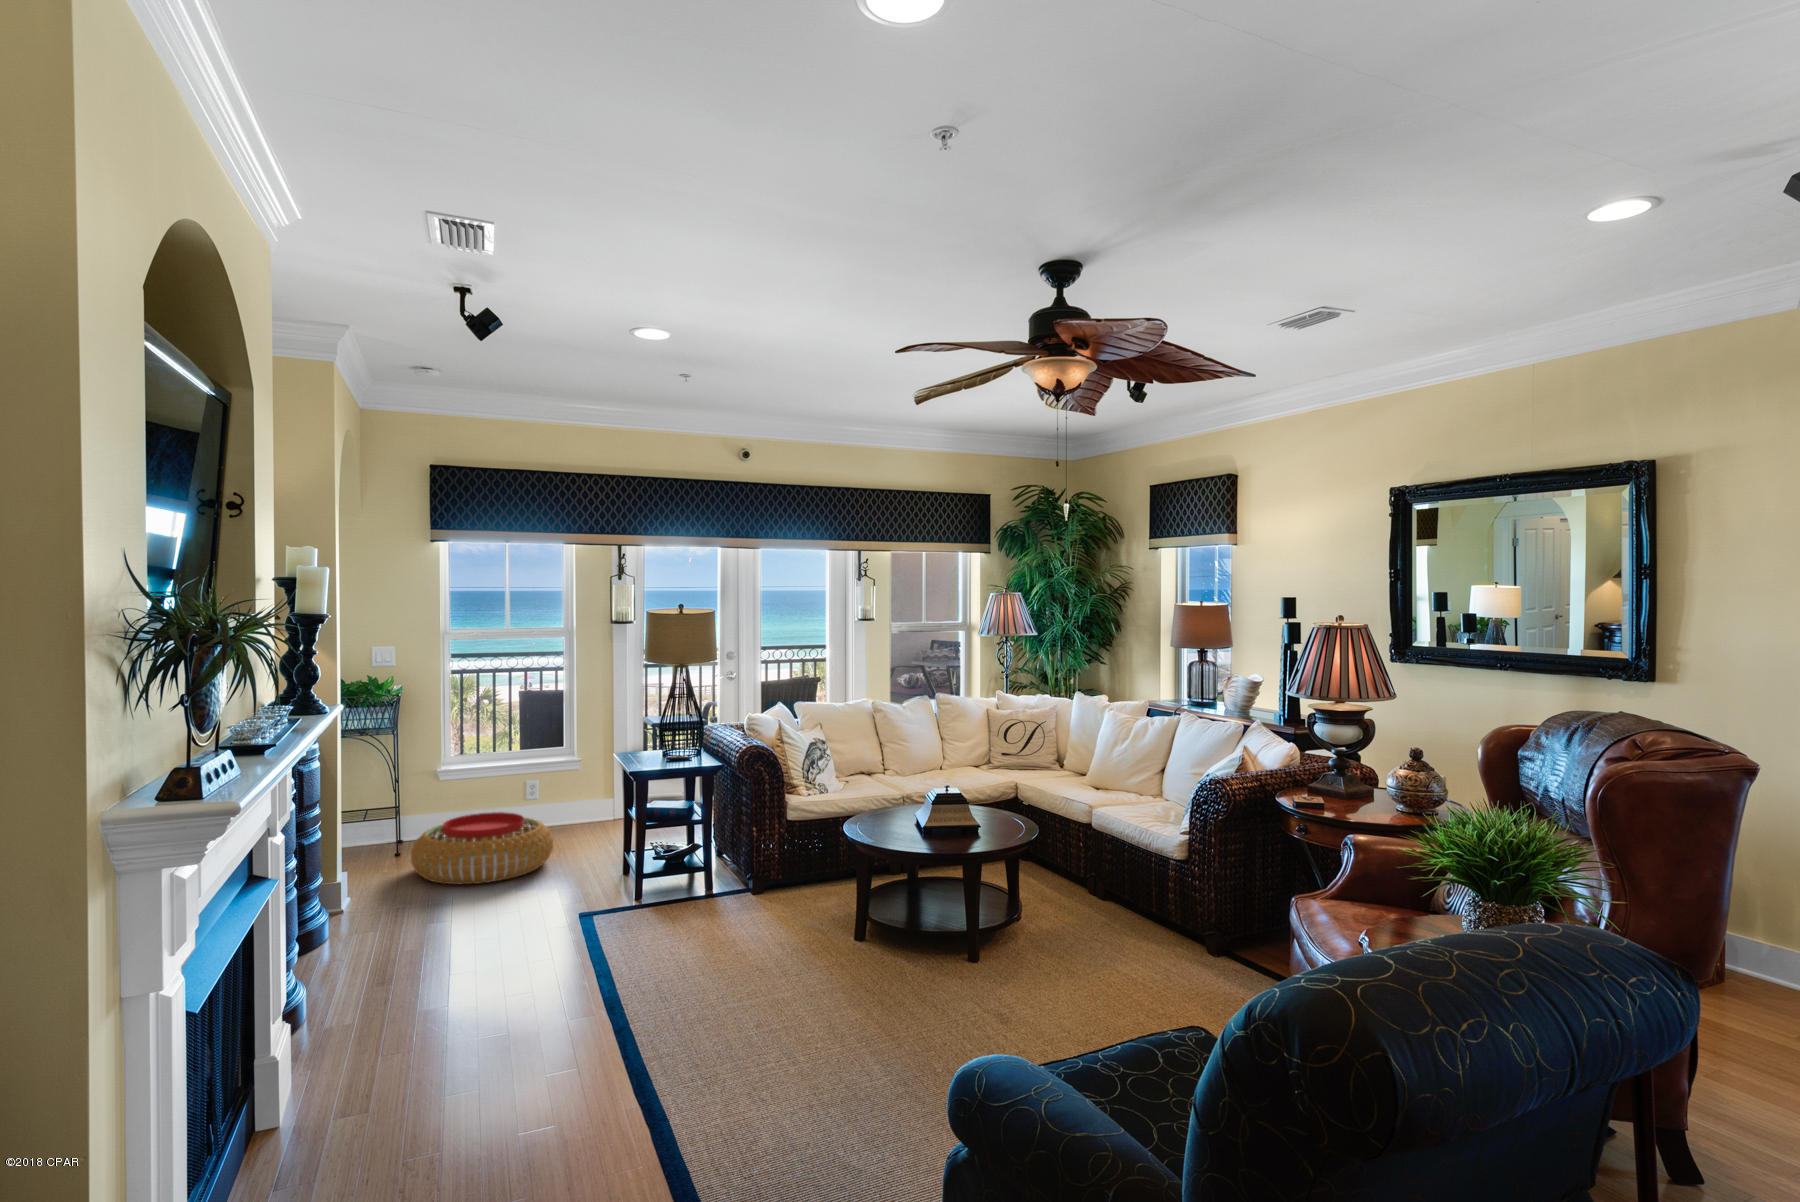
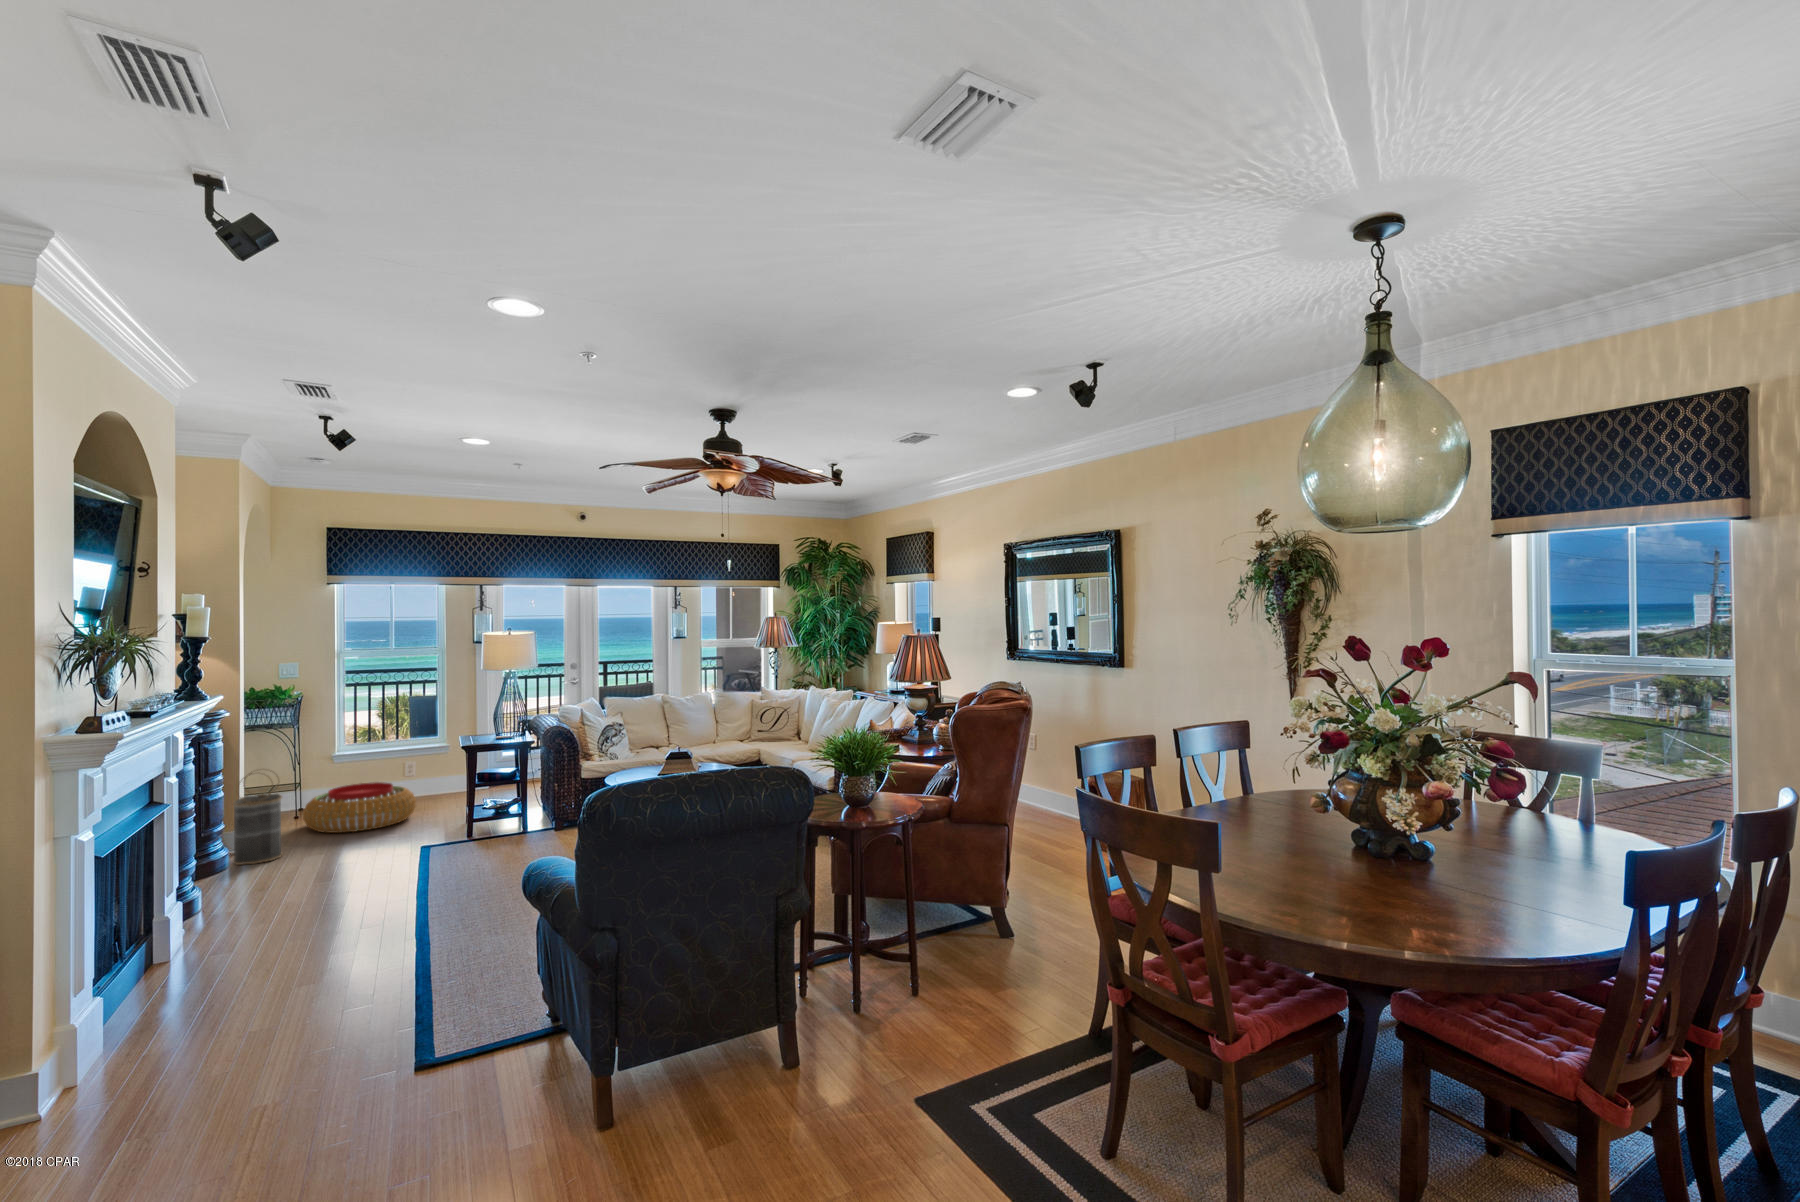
basket: none [331,799,395,936] -> present [233,770,282,865]

